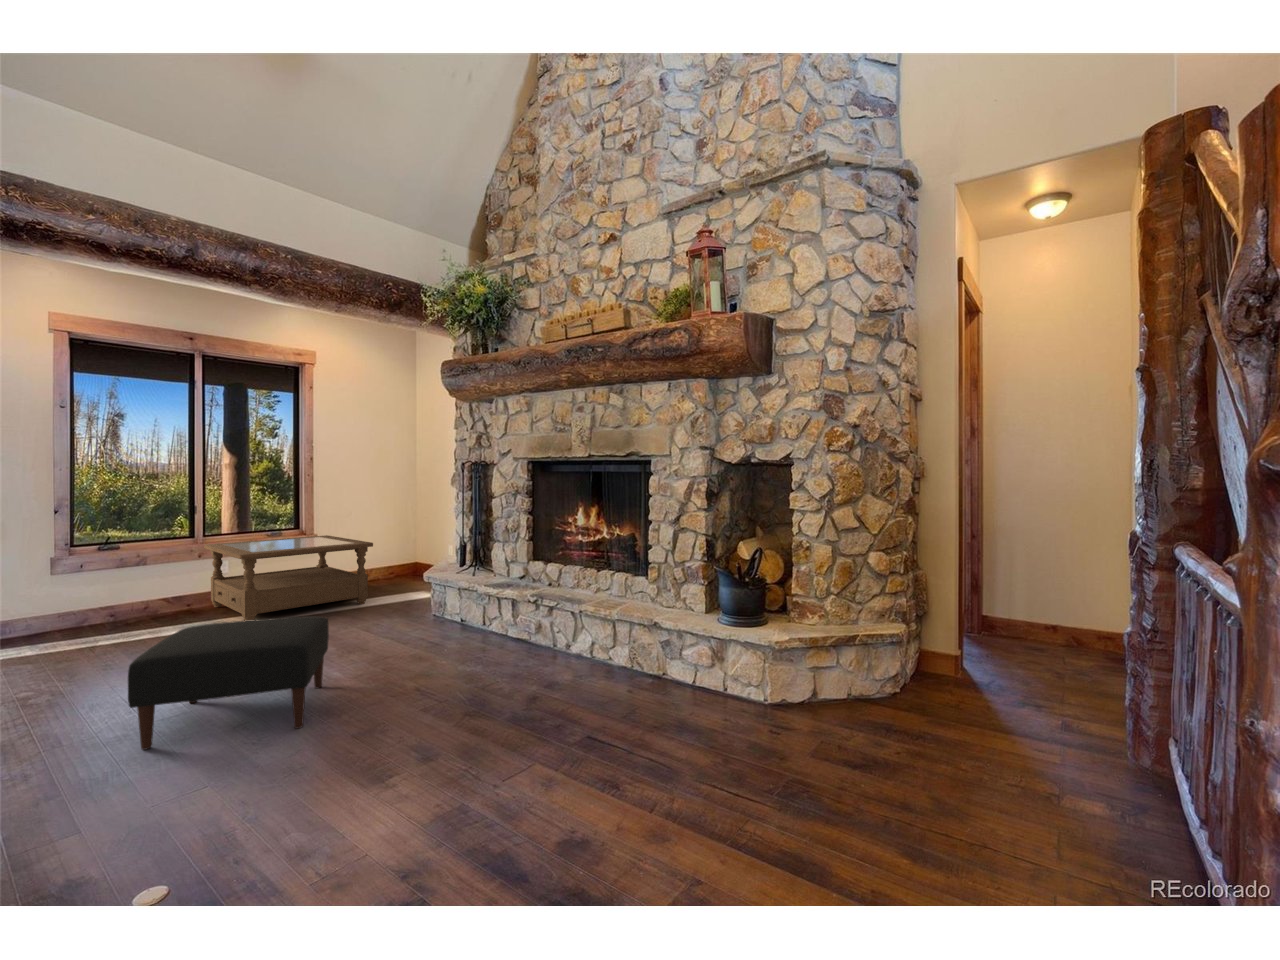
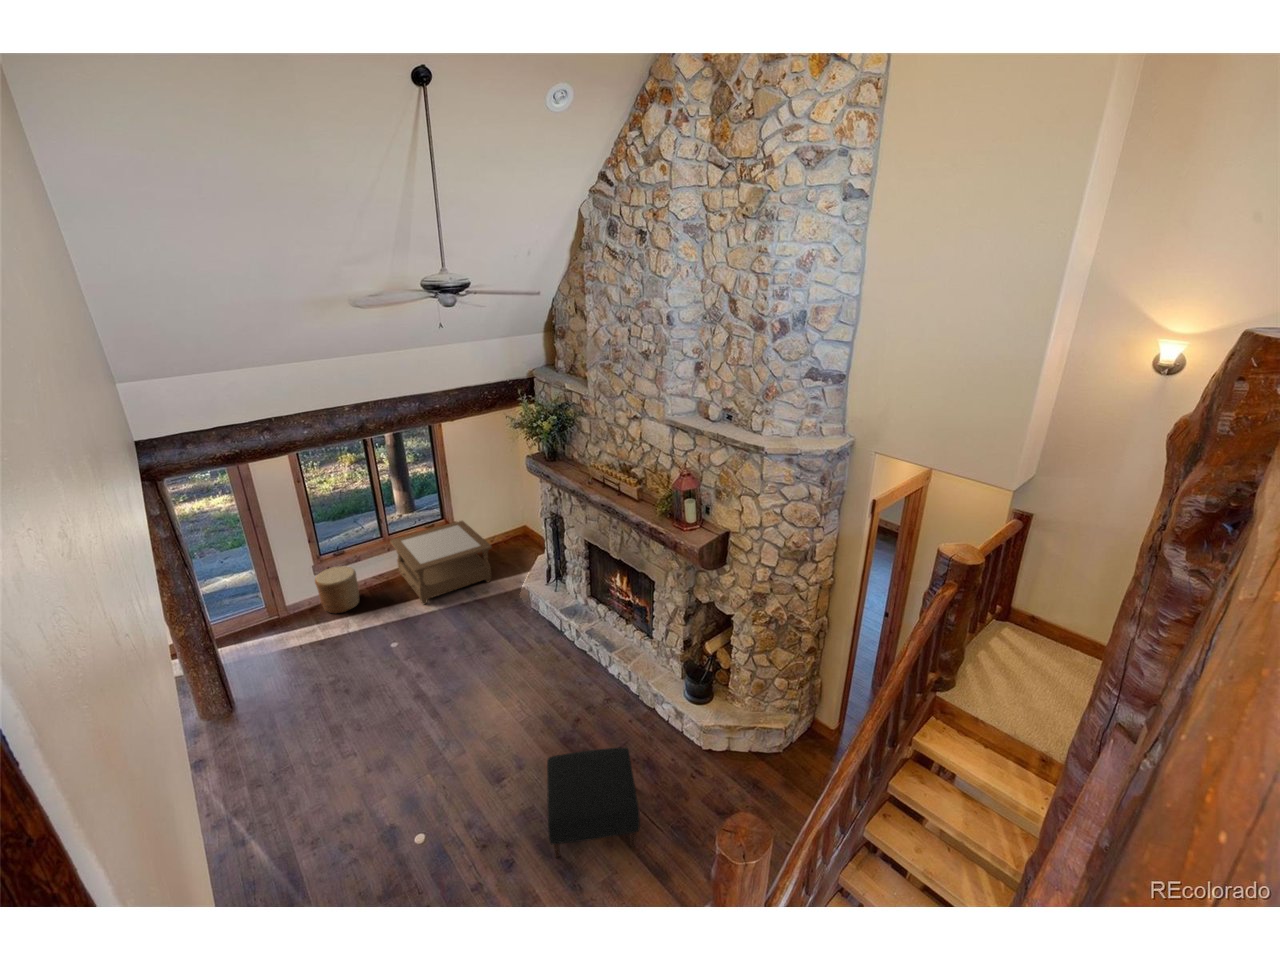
woven basket: none [45,569,131,640] -> present [315,566,359,614]
ottoman: present [128,616,329,750] -> present [547,748,640,858]

